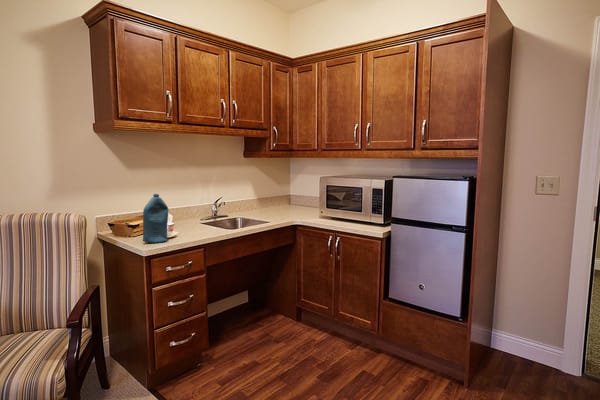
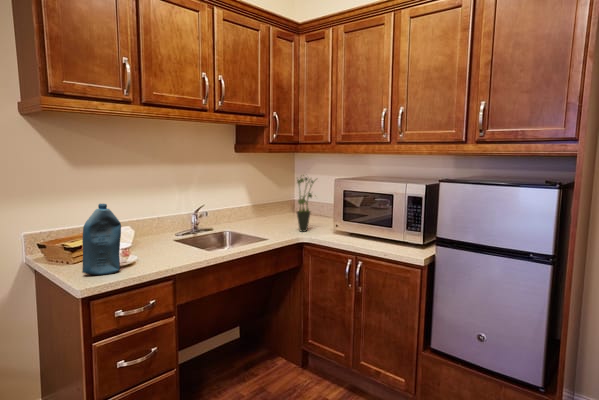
potted plant: none [292,174,311,217] -> present [297,177,314,232]

